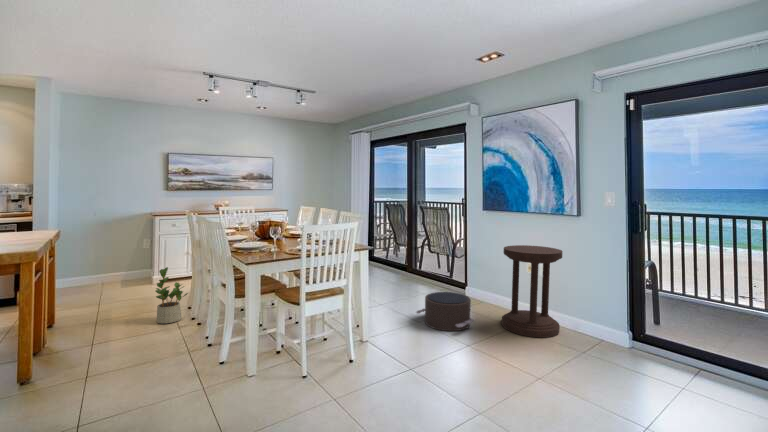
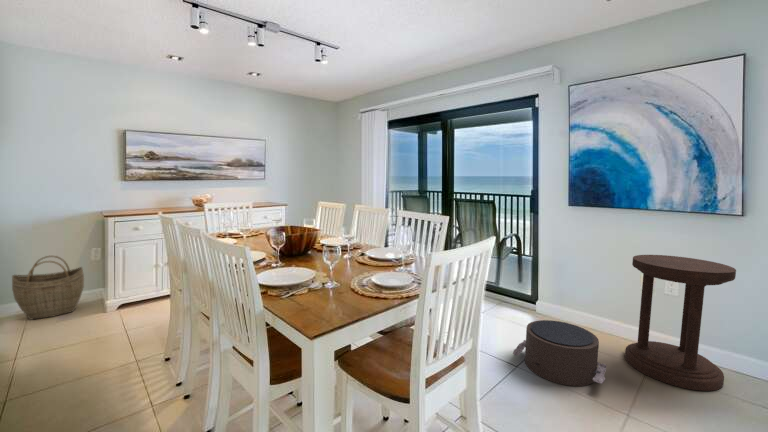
woven basket: none [96,243,139,286] -> present [12,256,84,319]
potted plant: present [155,267,188,323] -> none [105,307,166,404]

